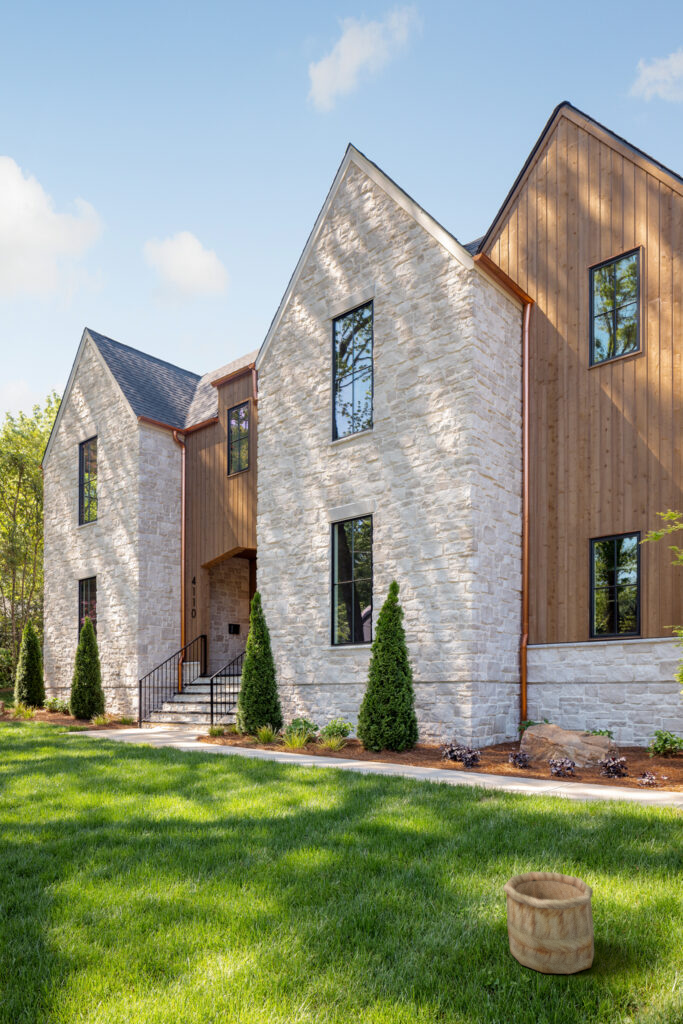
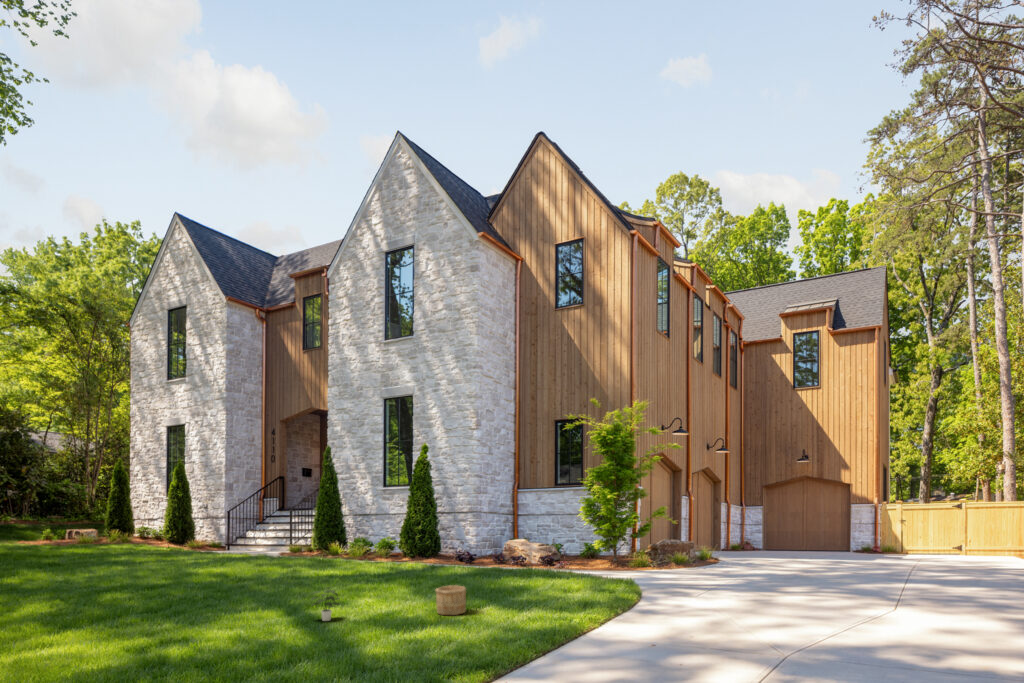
potted plant: none [164,872,252,977] -> present [312,587,340,621]

